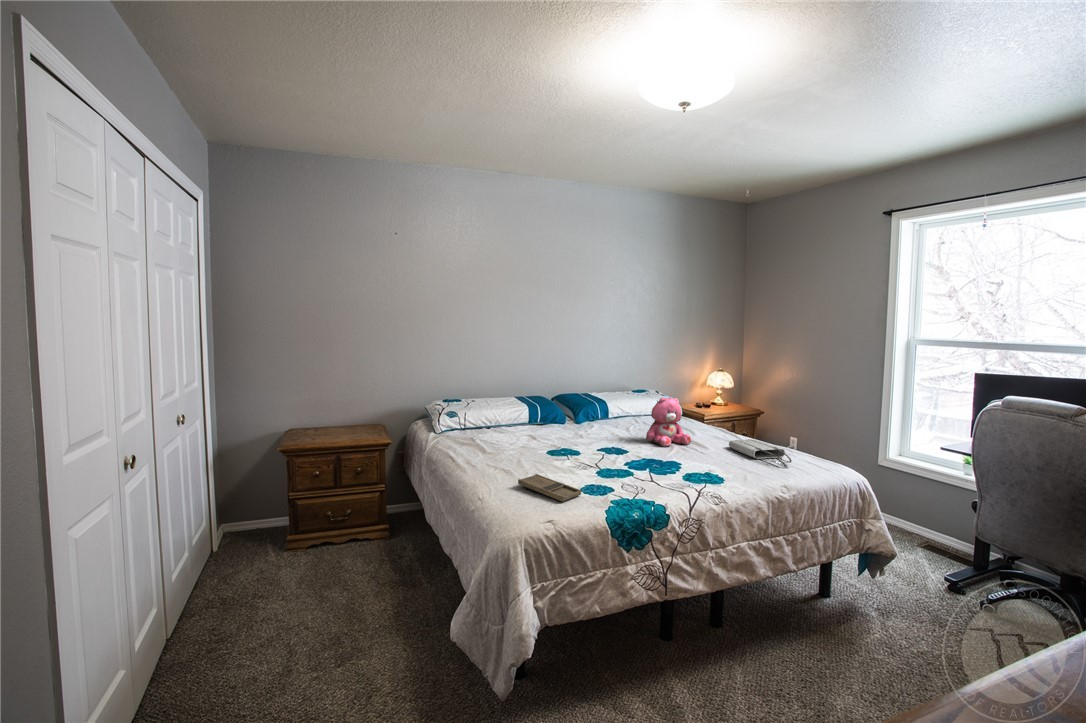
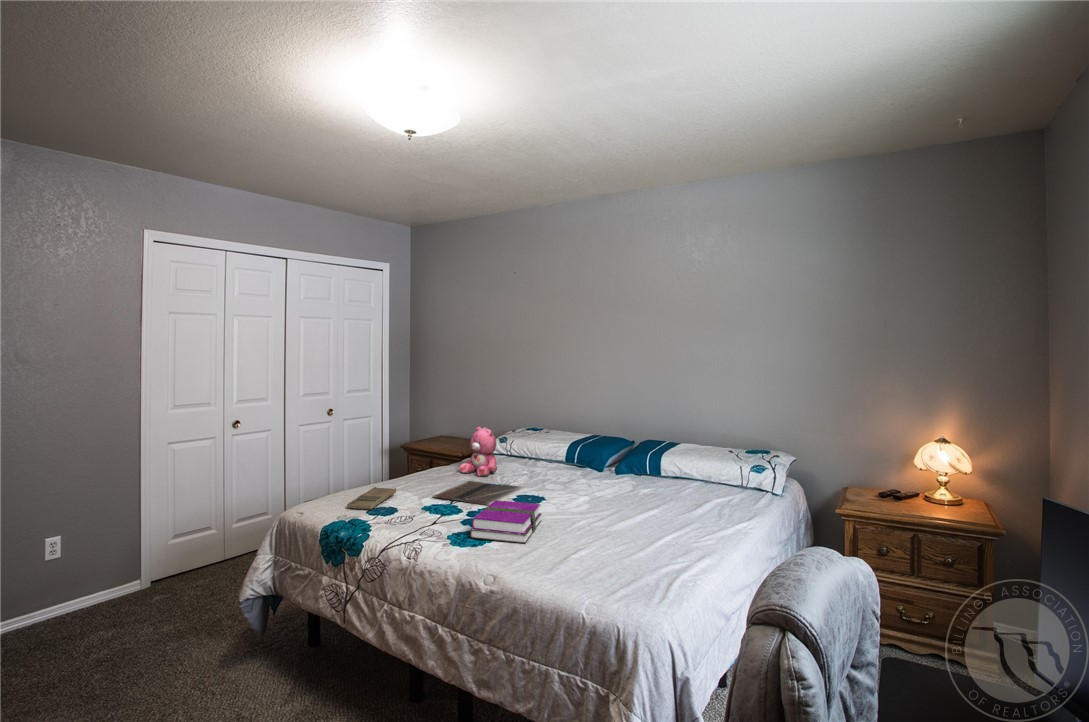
teddy bear: present [646,397,691,447] -> present [460,427,497,477]
tote bag: present [729,439,792,463] -> none [586,526,676,566]
laptop: none [530,445,621,471] -> present [432,481,524,505]
notebook: none [651,445,726,478] -> present [470,500,541,543]

